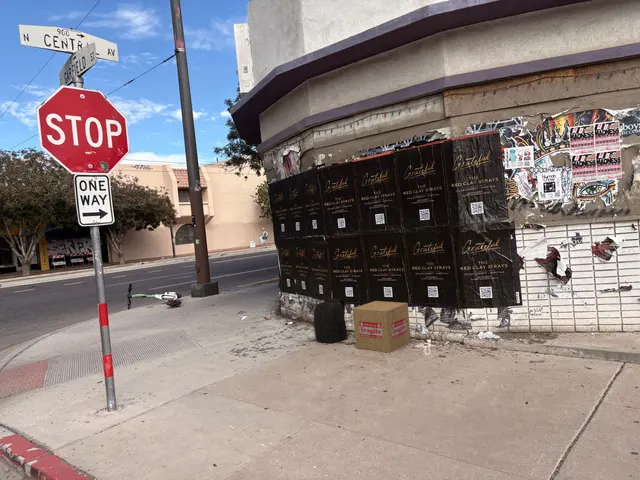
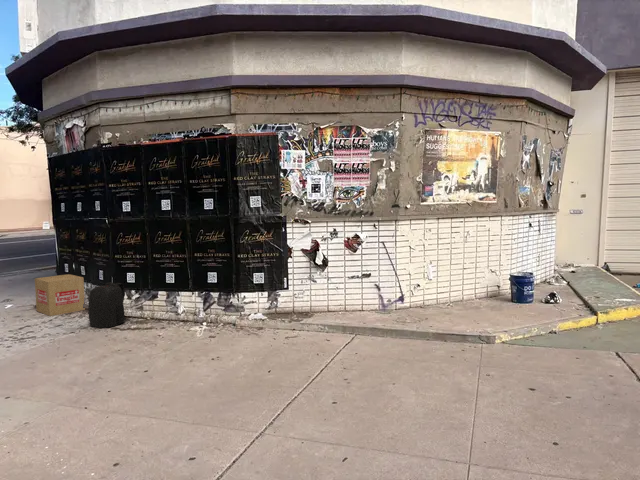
cardboard box: present [353,301,411,353] -> present [35,274,85,316]

